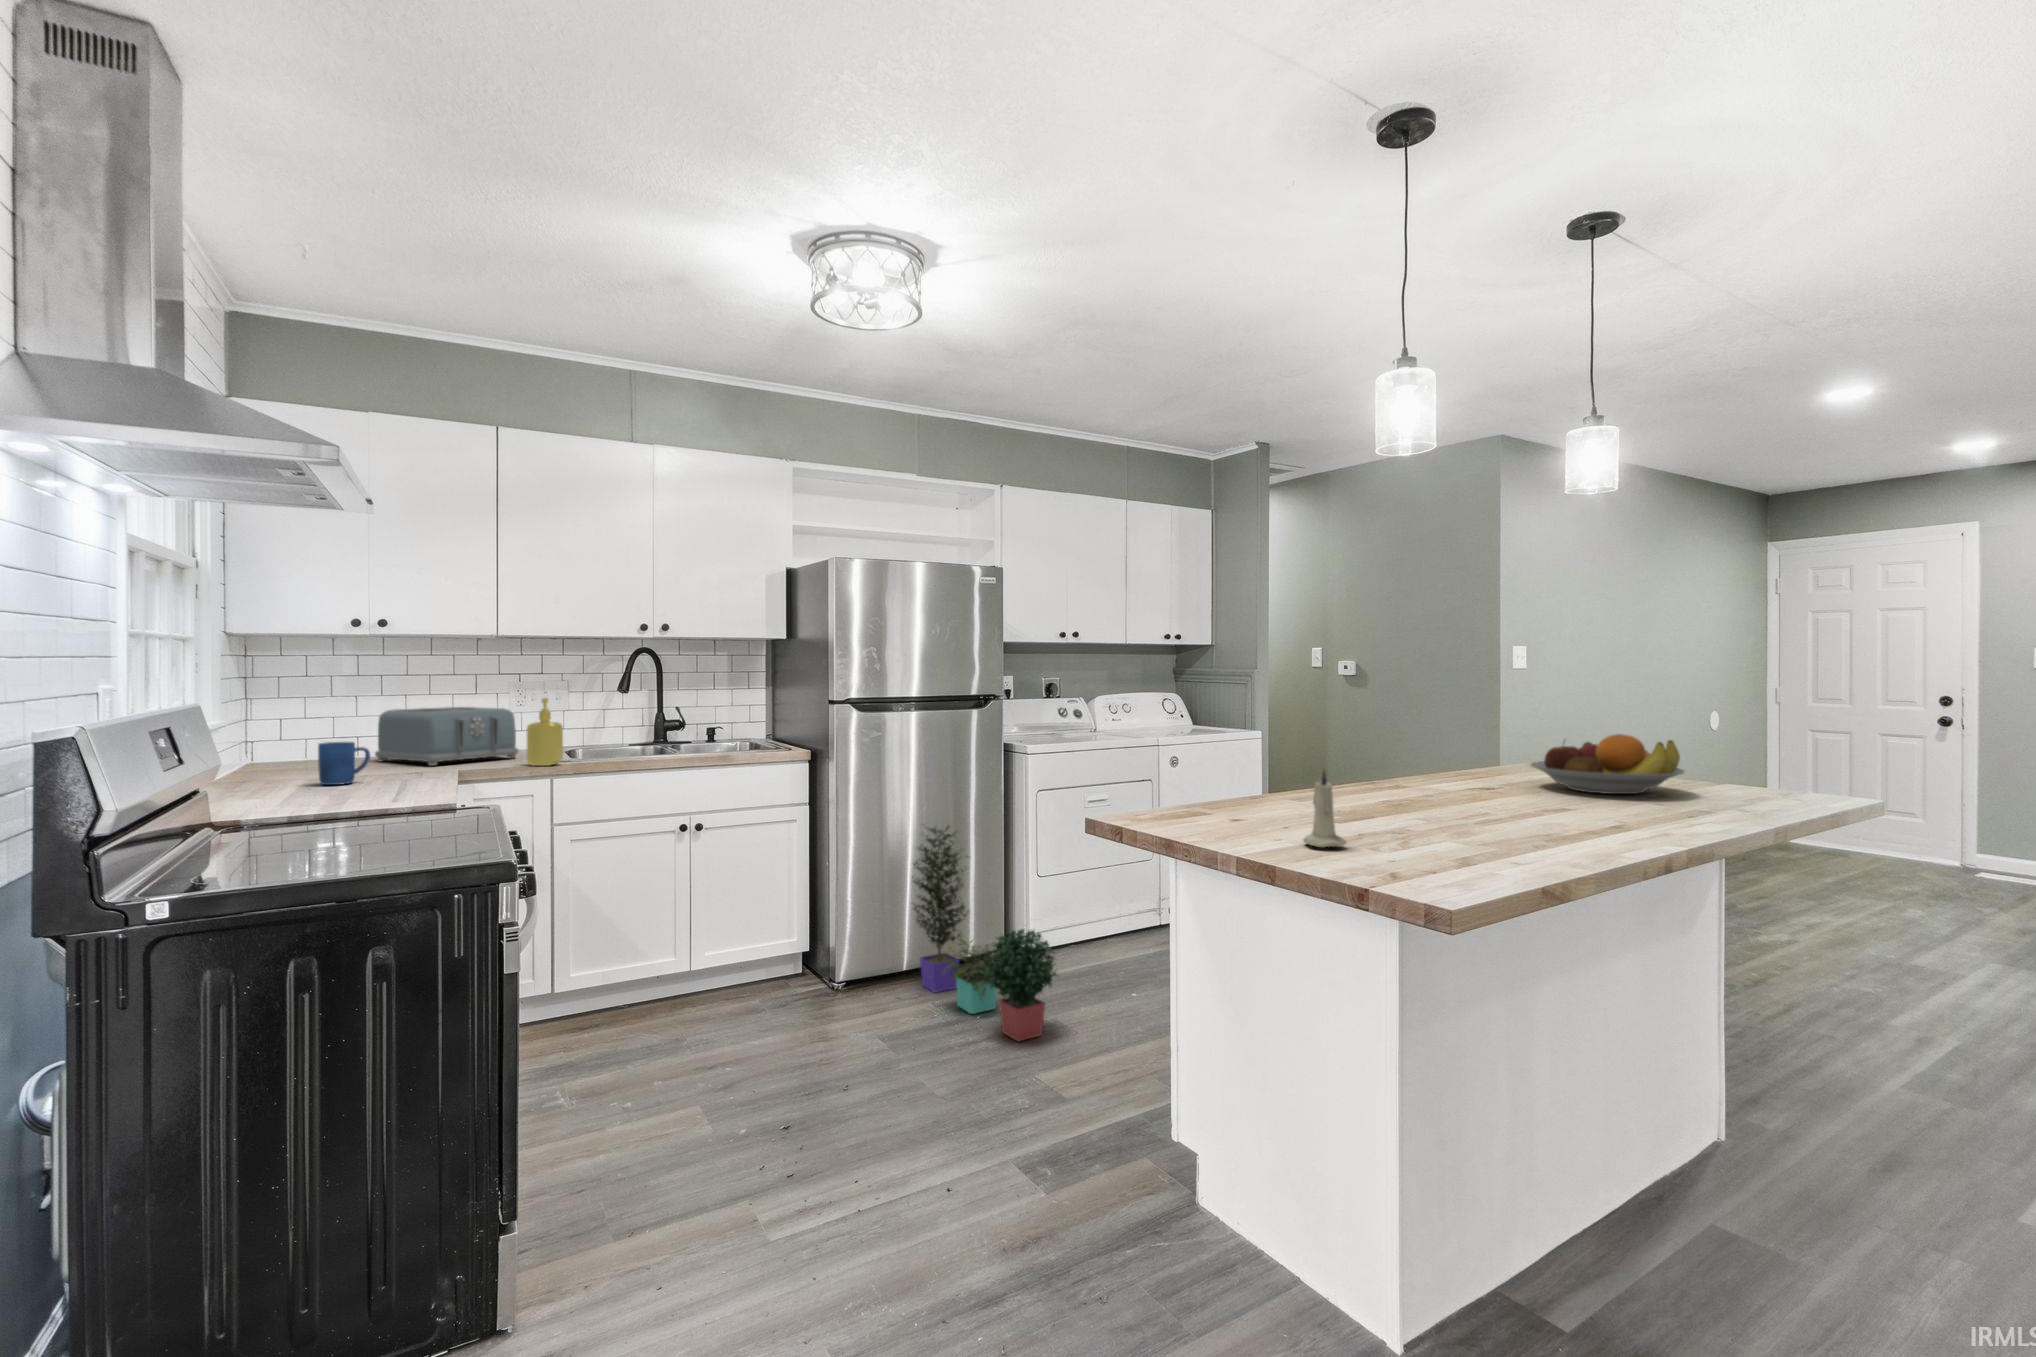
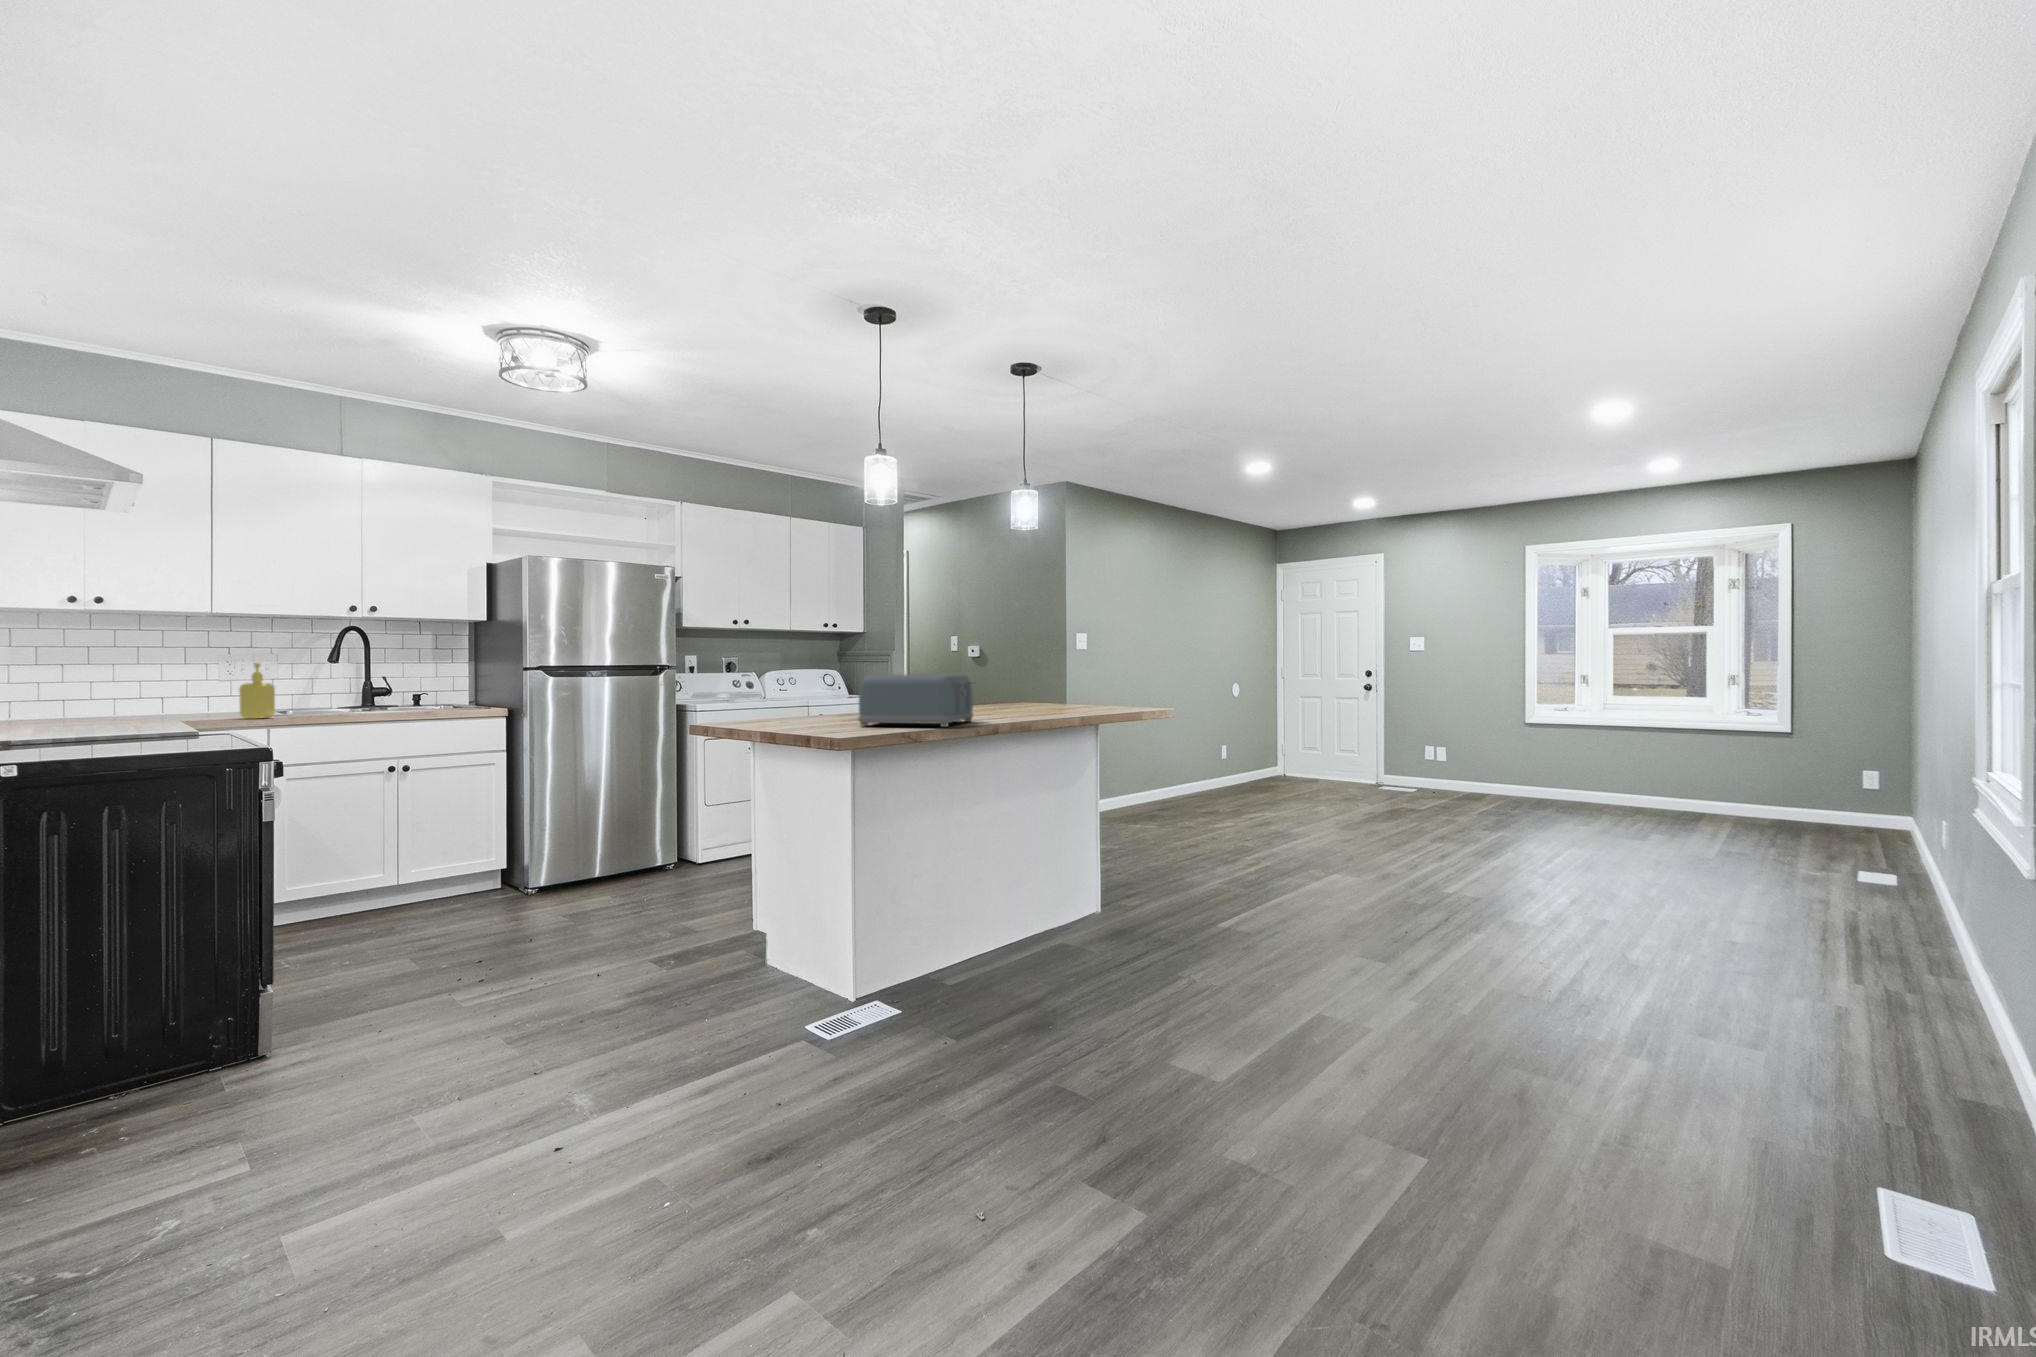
toaster: present [375,707,518,765] -> present [858,674,975,727]
fruit bowl: present [1531,734,1685,794] -> none [1009,676,1092,712]
mug: present [318,742,370,785] -> none [36,694,88,729]
candle: present [1303,769,1346,847] -> none [815,684,839,732]
potted plant: present [912,826,1057,1041] -> none [594,763,706,913]

